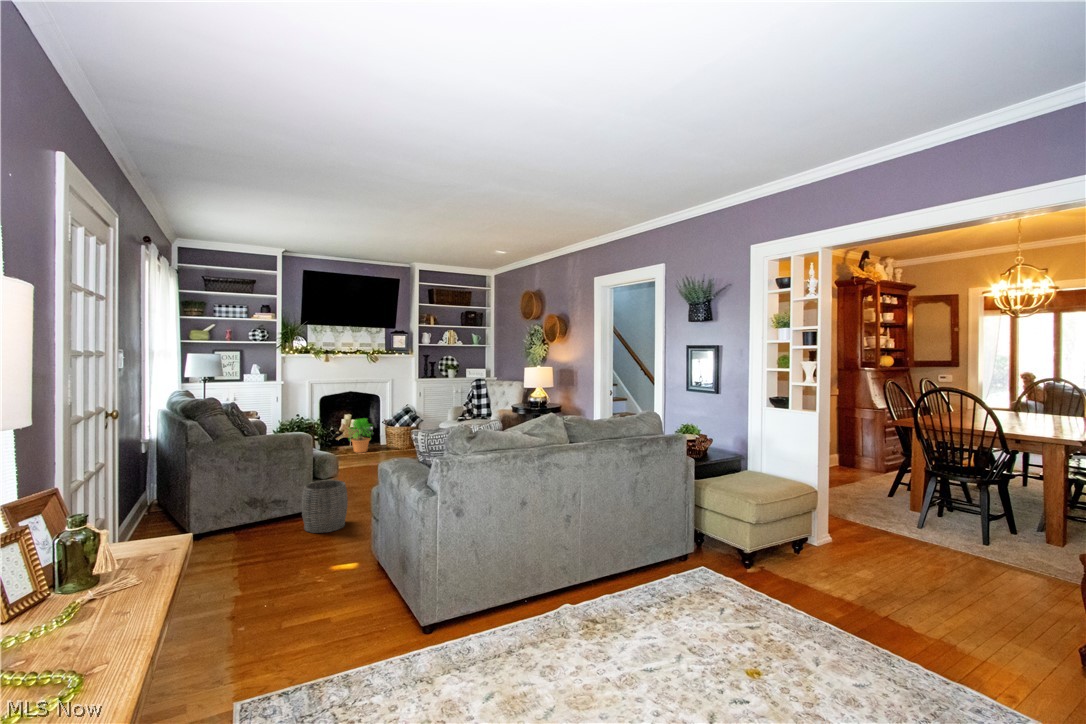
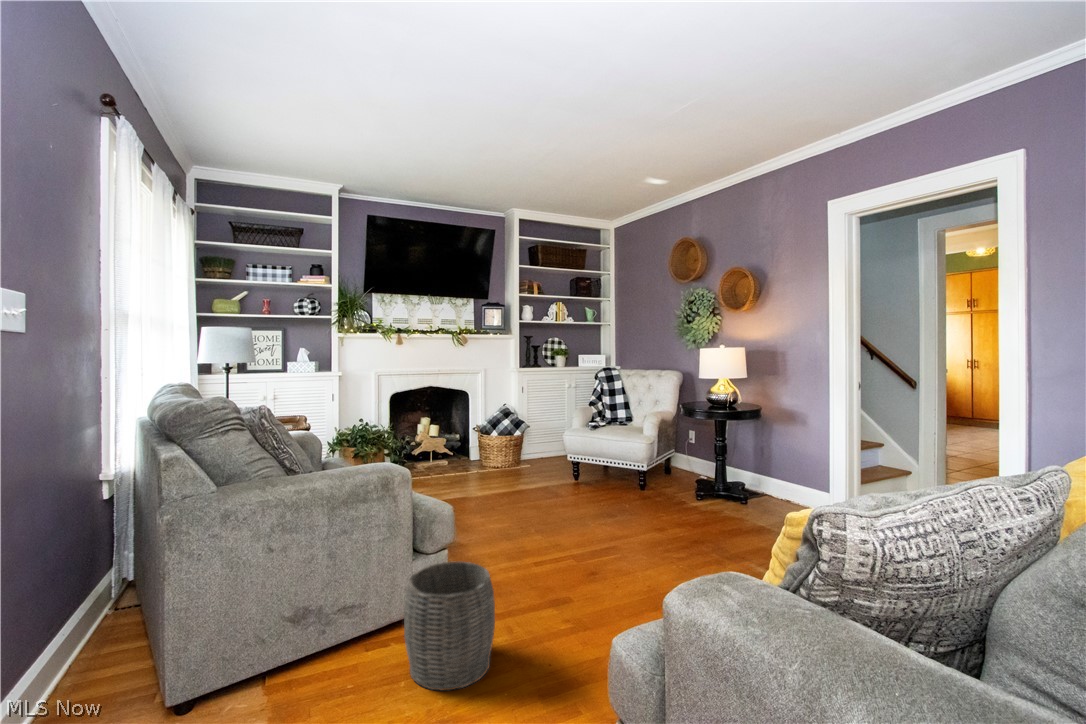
potted plant: present [349,419,371,453] -> none [427,422,469,473]

